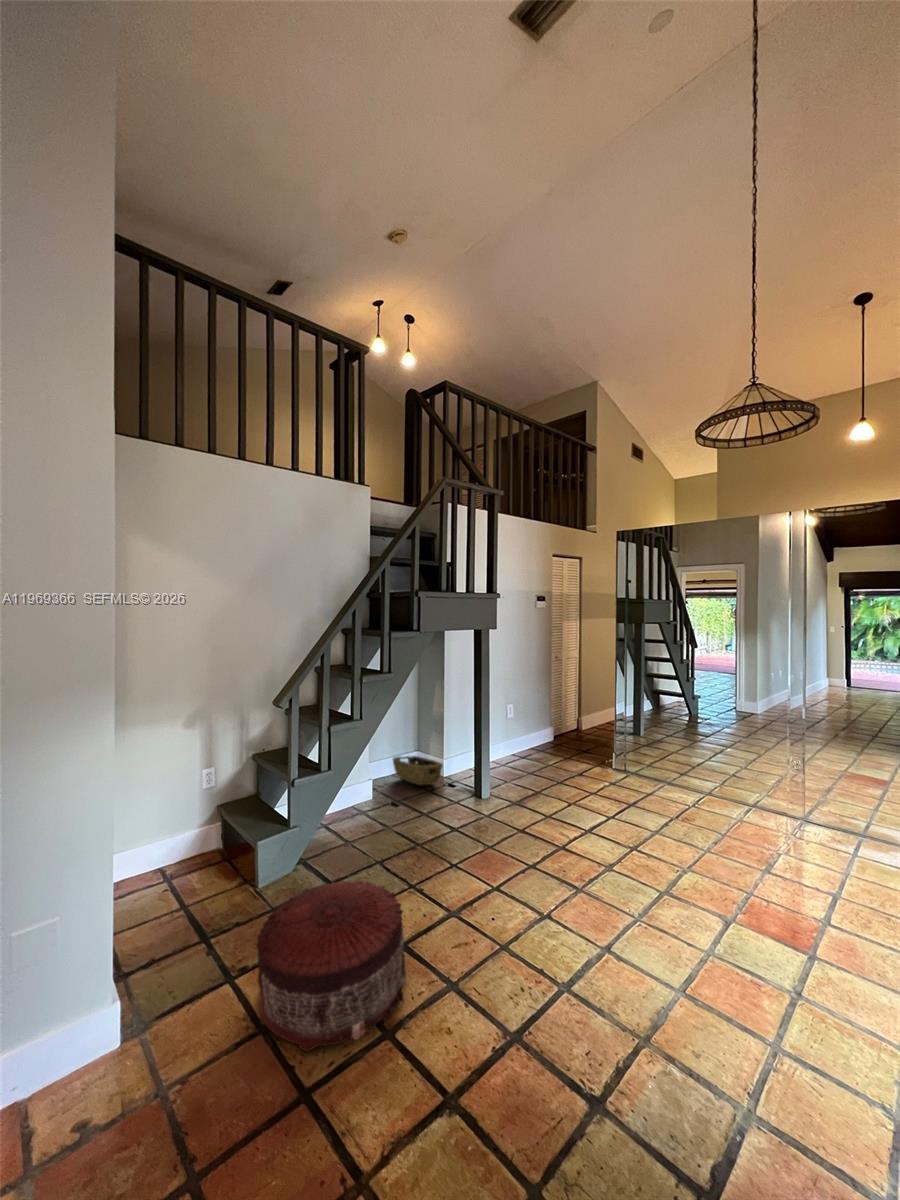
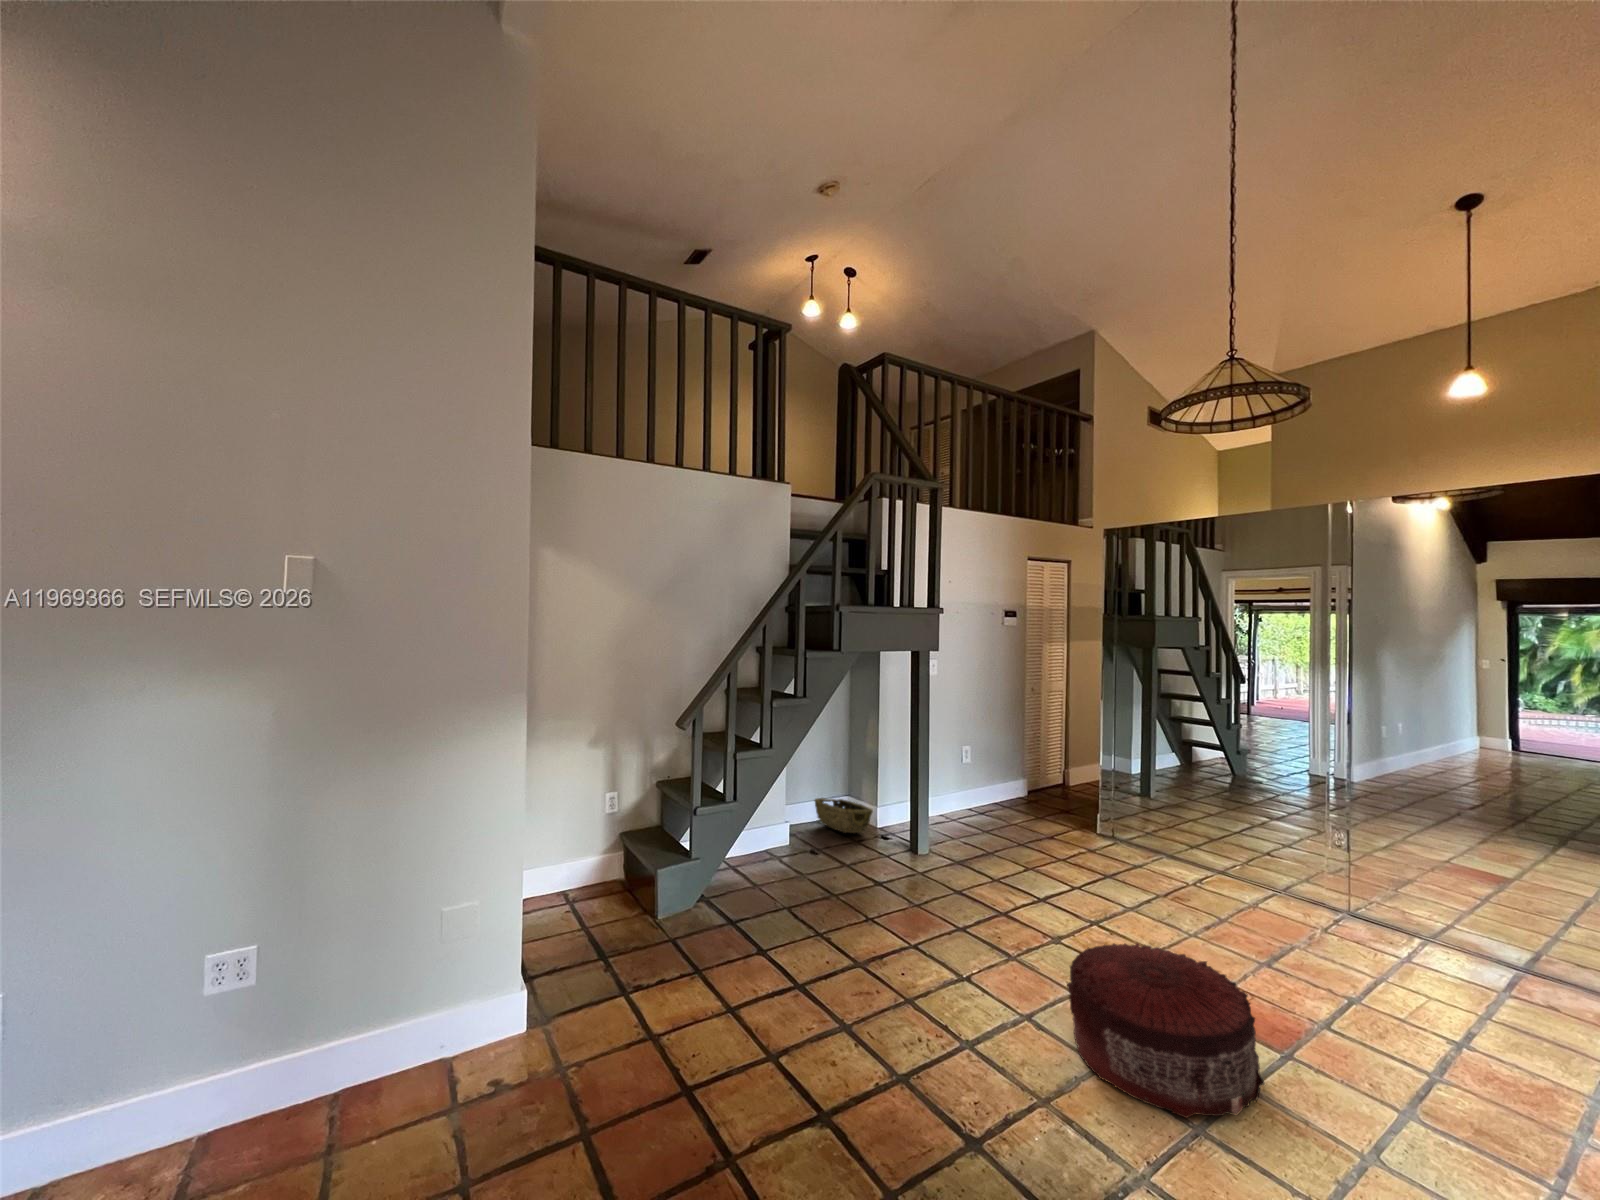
pouf: present [256,880,406,1051] -> present [1067,943,1265,1118]

